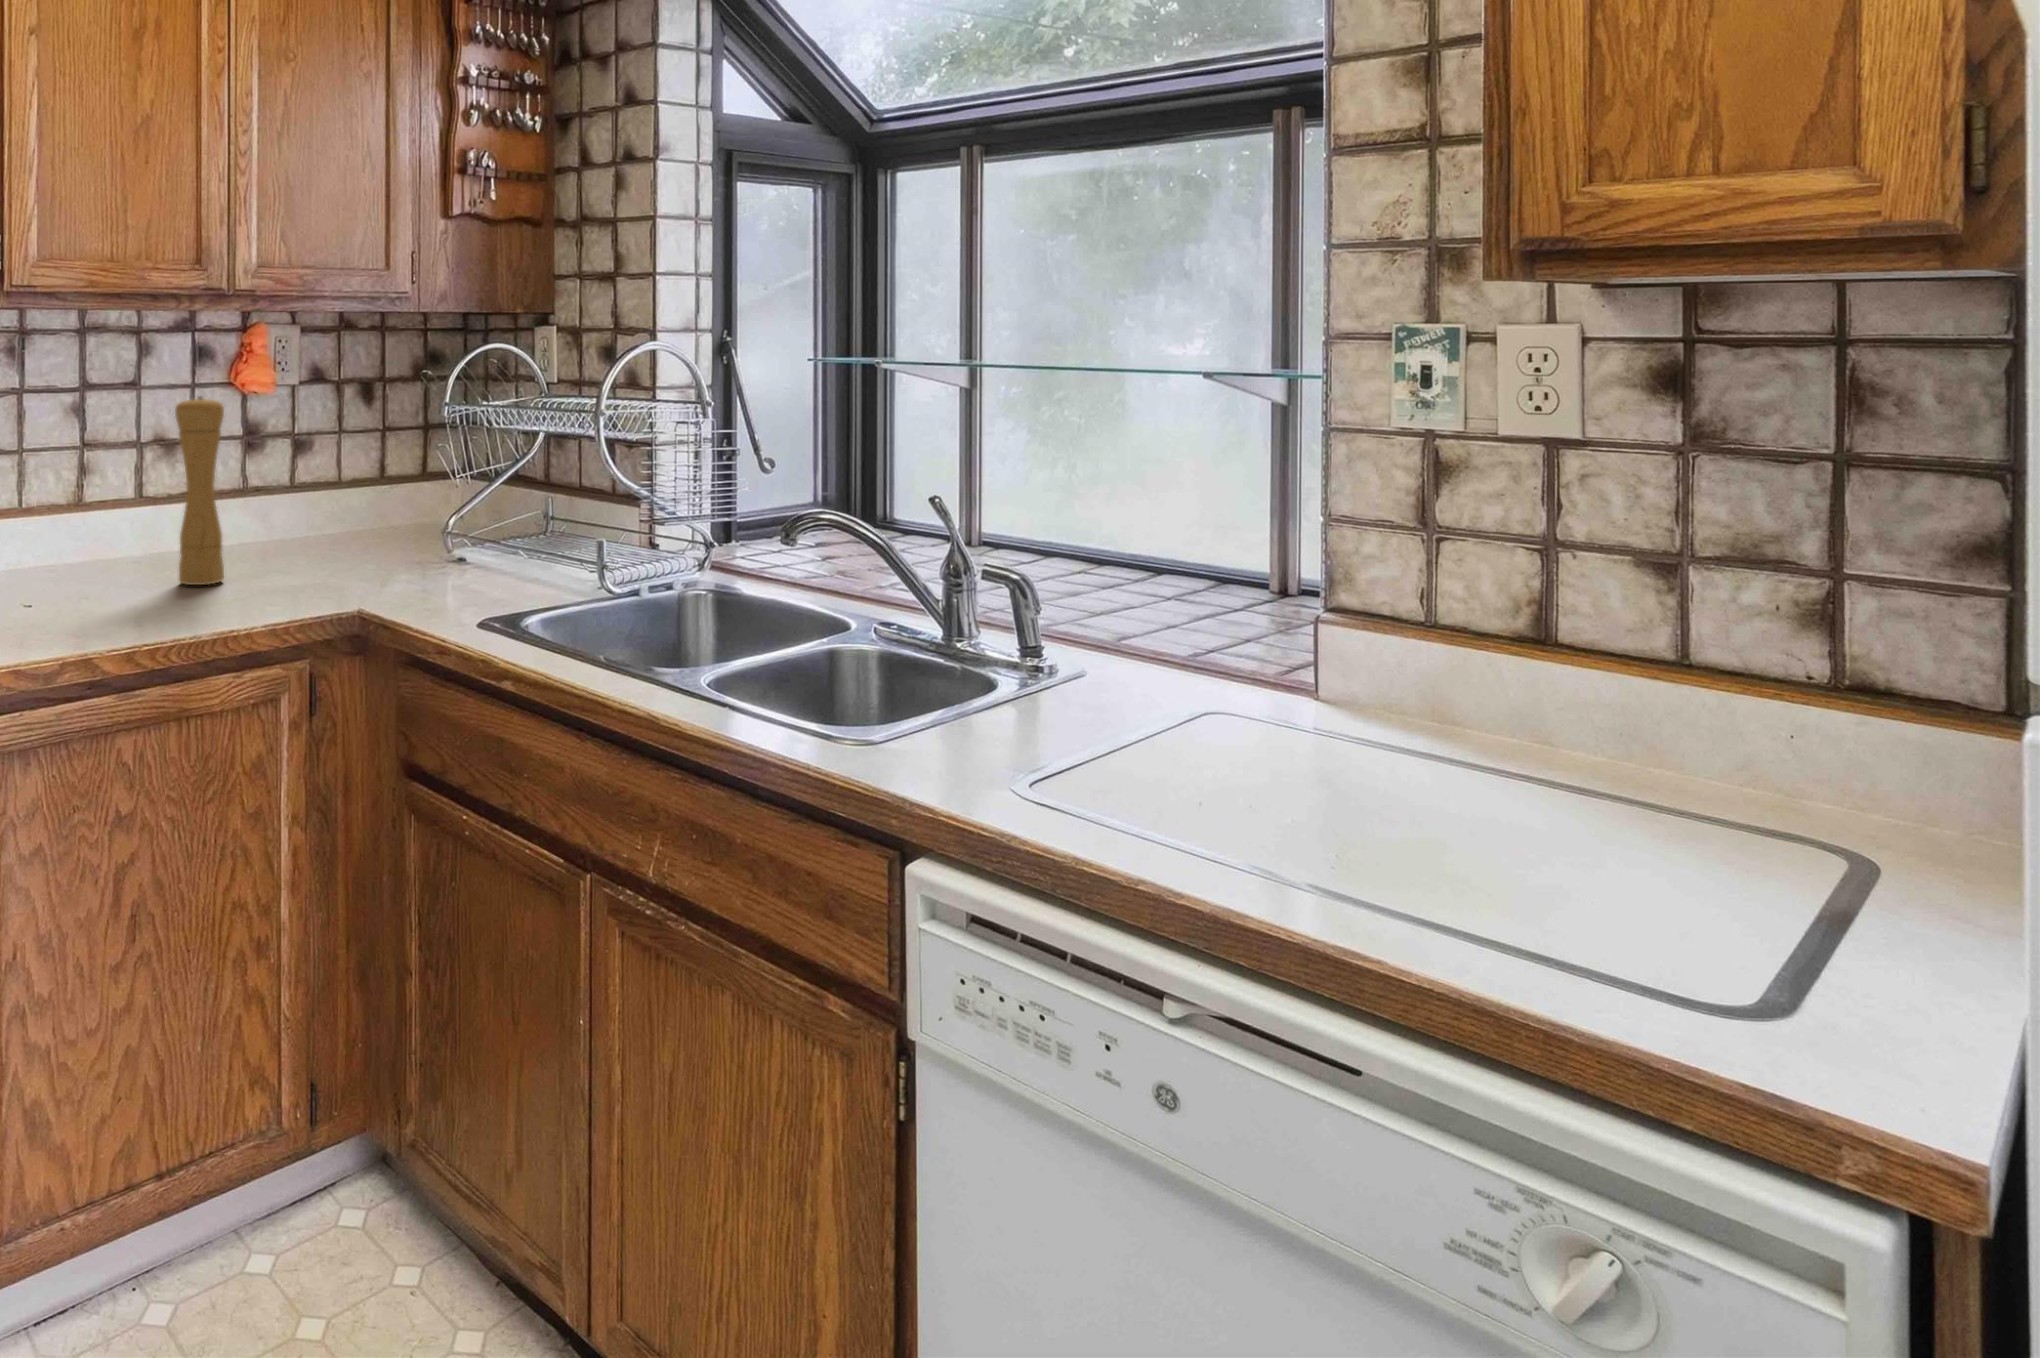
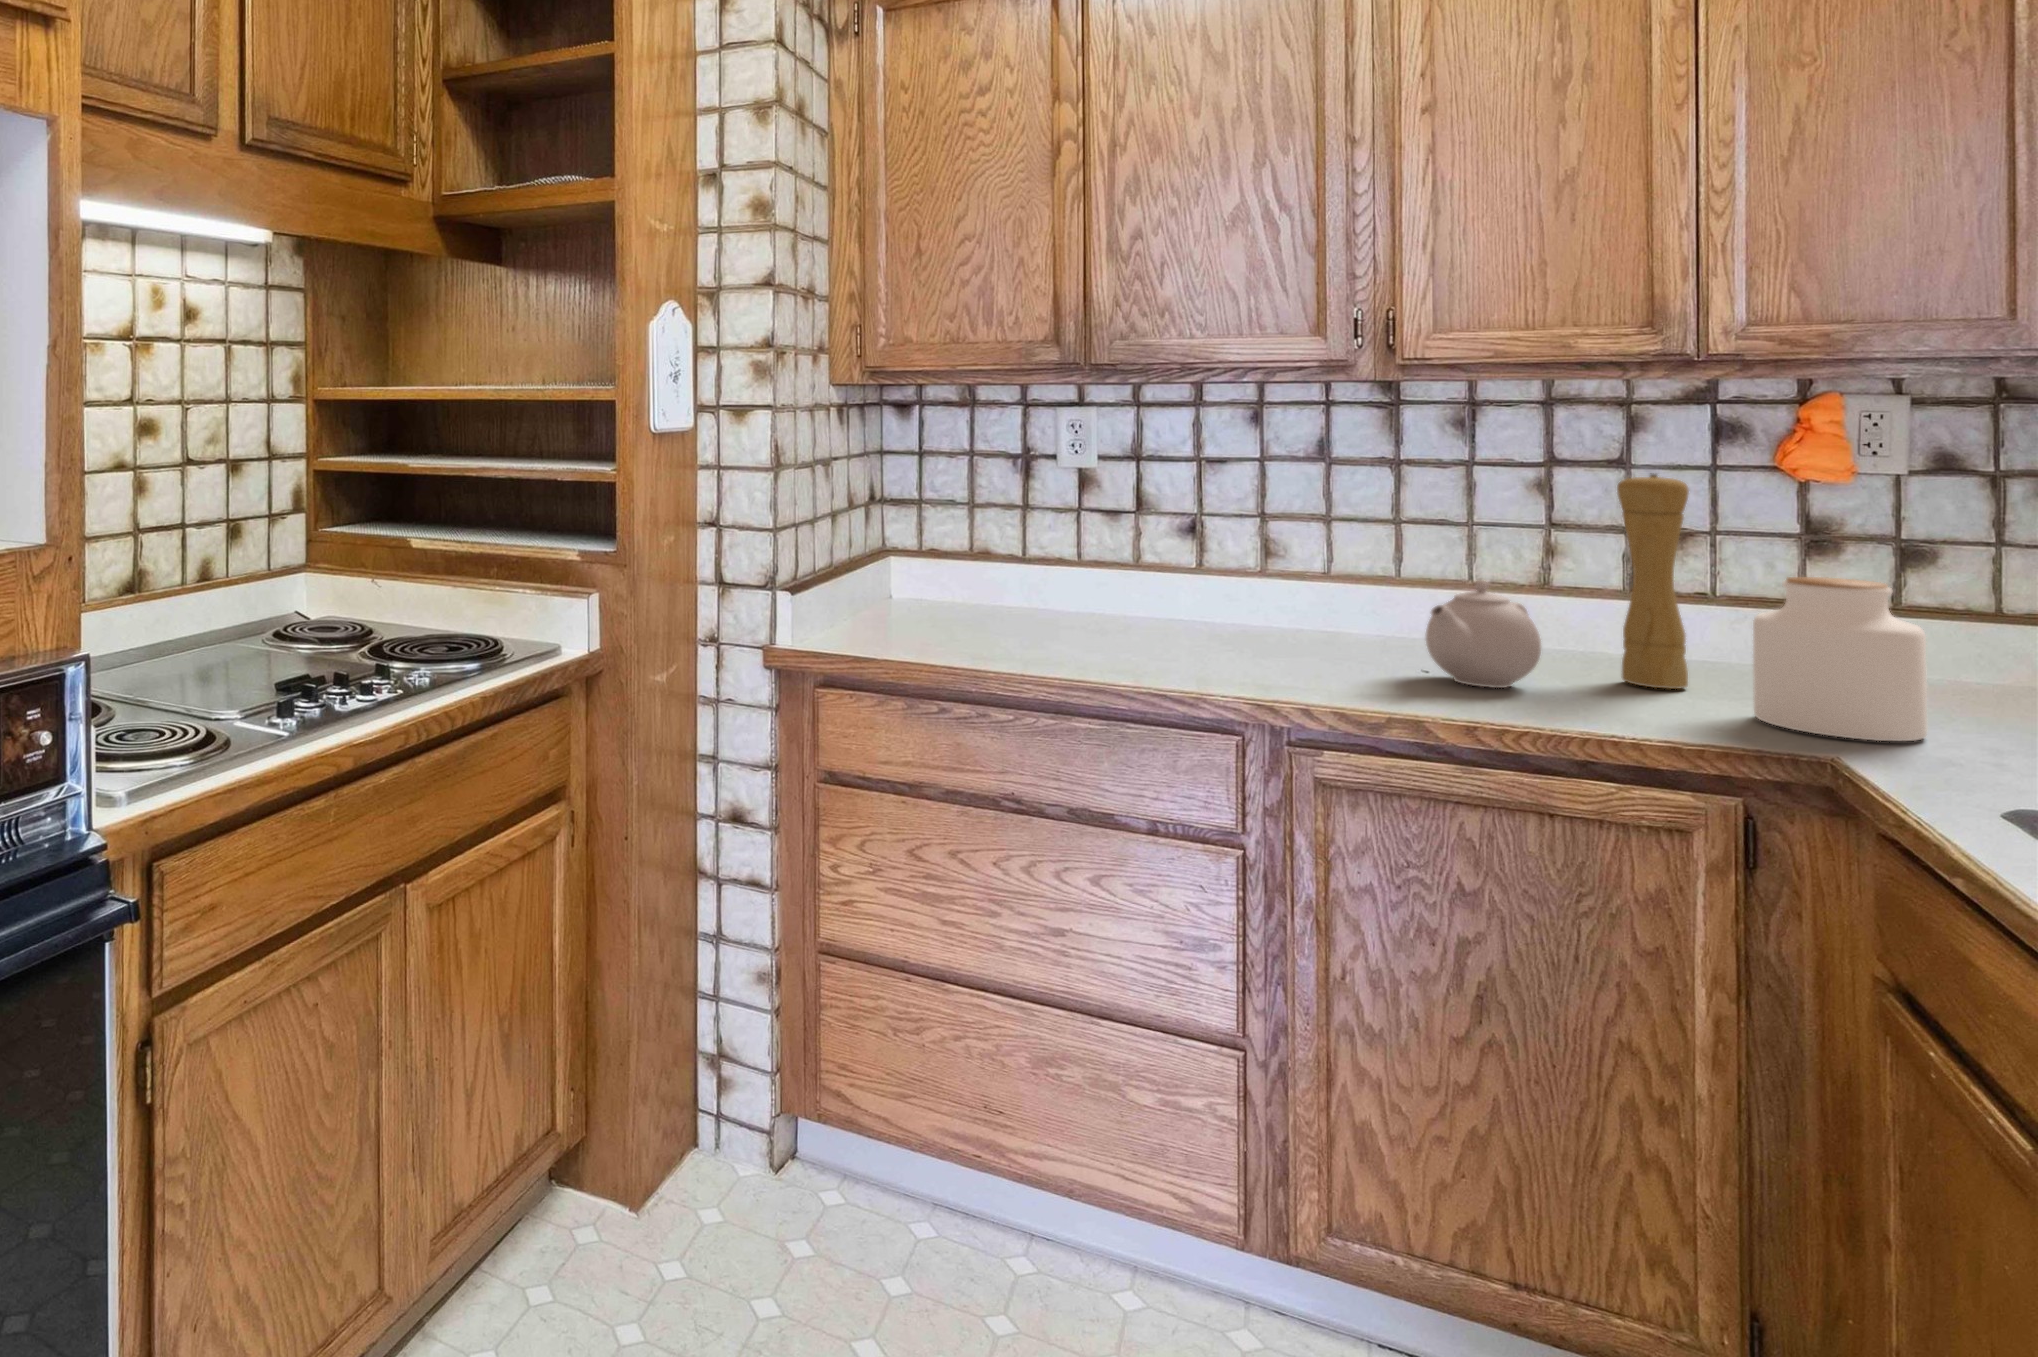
jar: none [286,473,383,599] -> present [1753,577,1927,741]
teapot: none [44,509,141,614] -> present [1425,580,1541,688]

